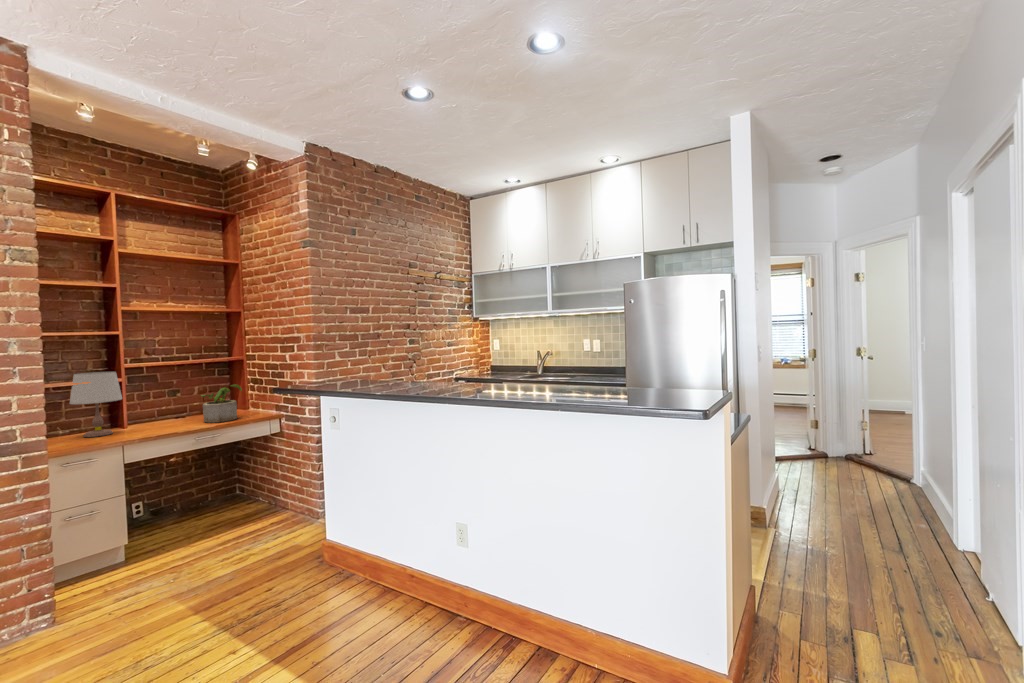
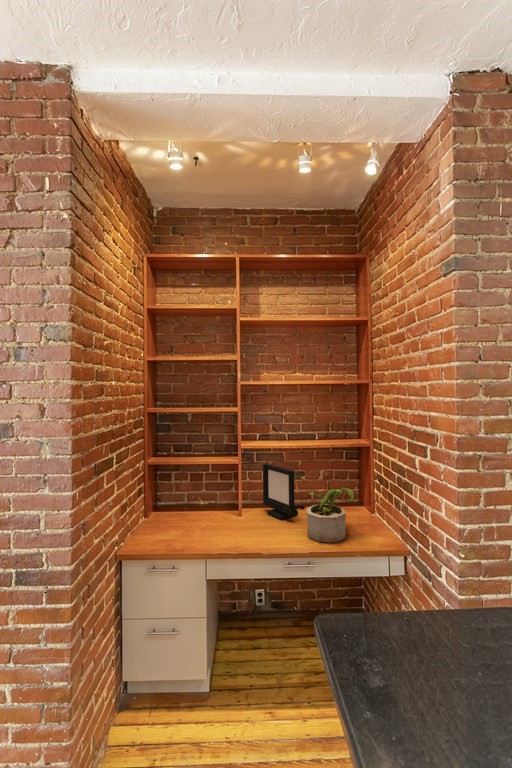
table lamp: present [70,372,122,437] -> none [190,451,233,526]
picture frame: none [144,380,186,424] -> present [263,463,298,520]

